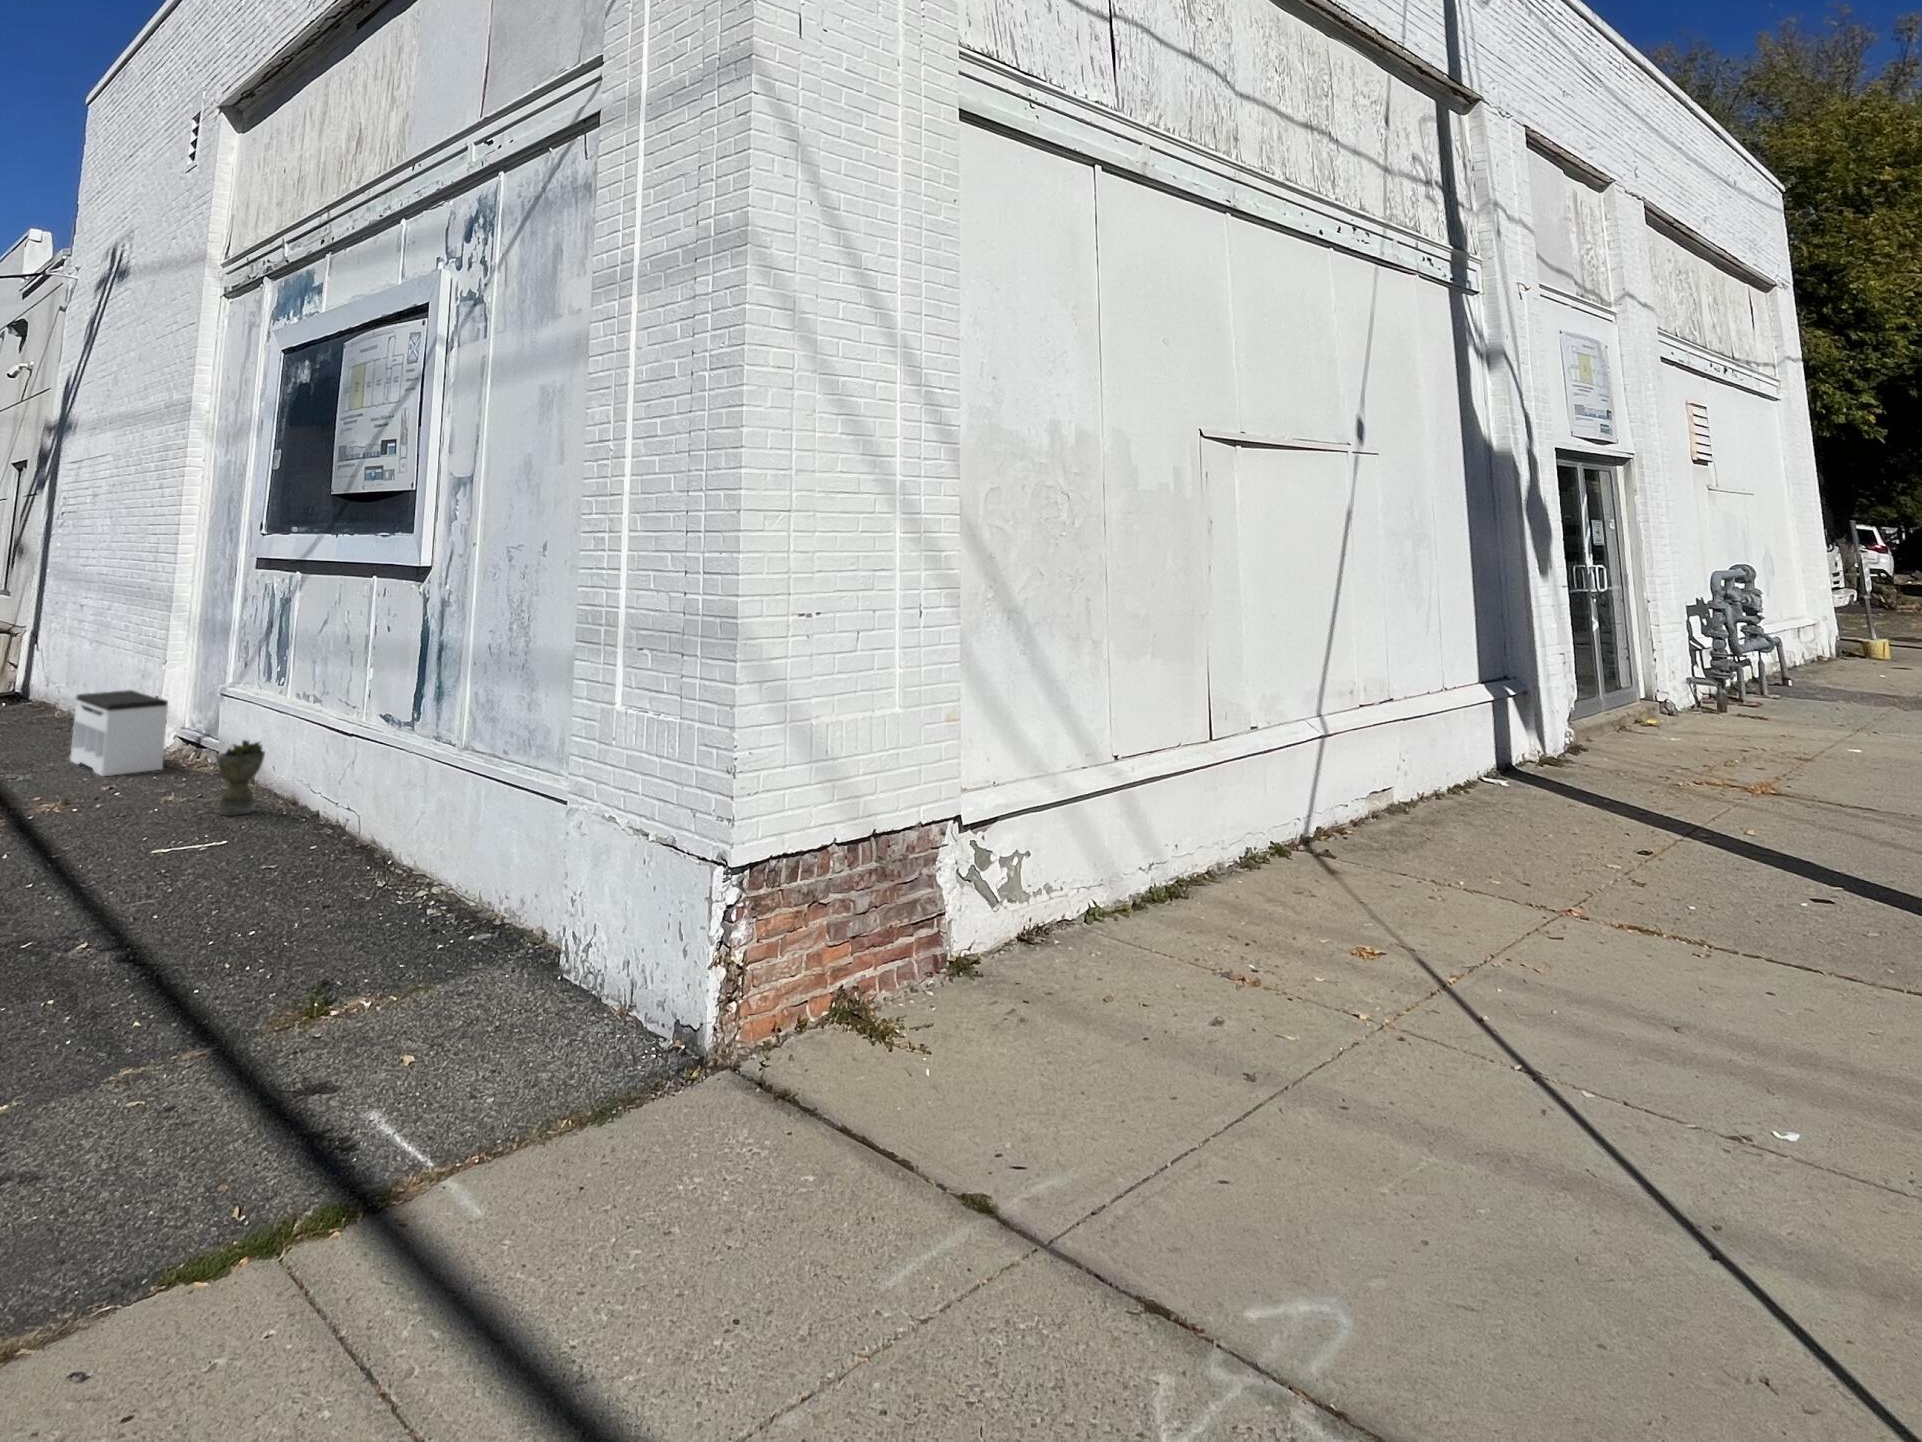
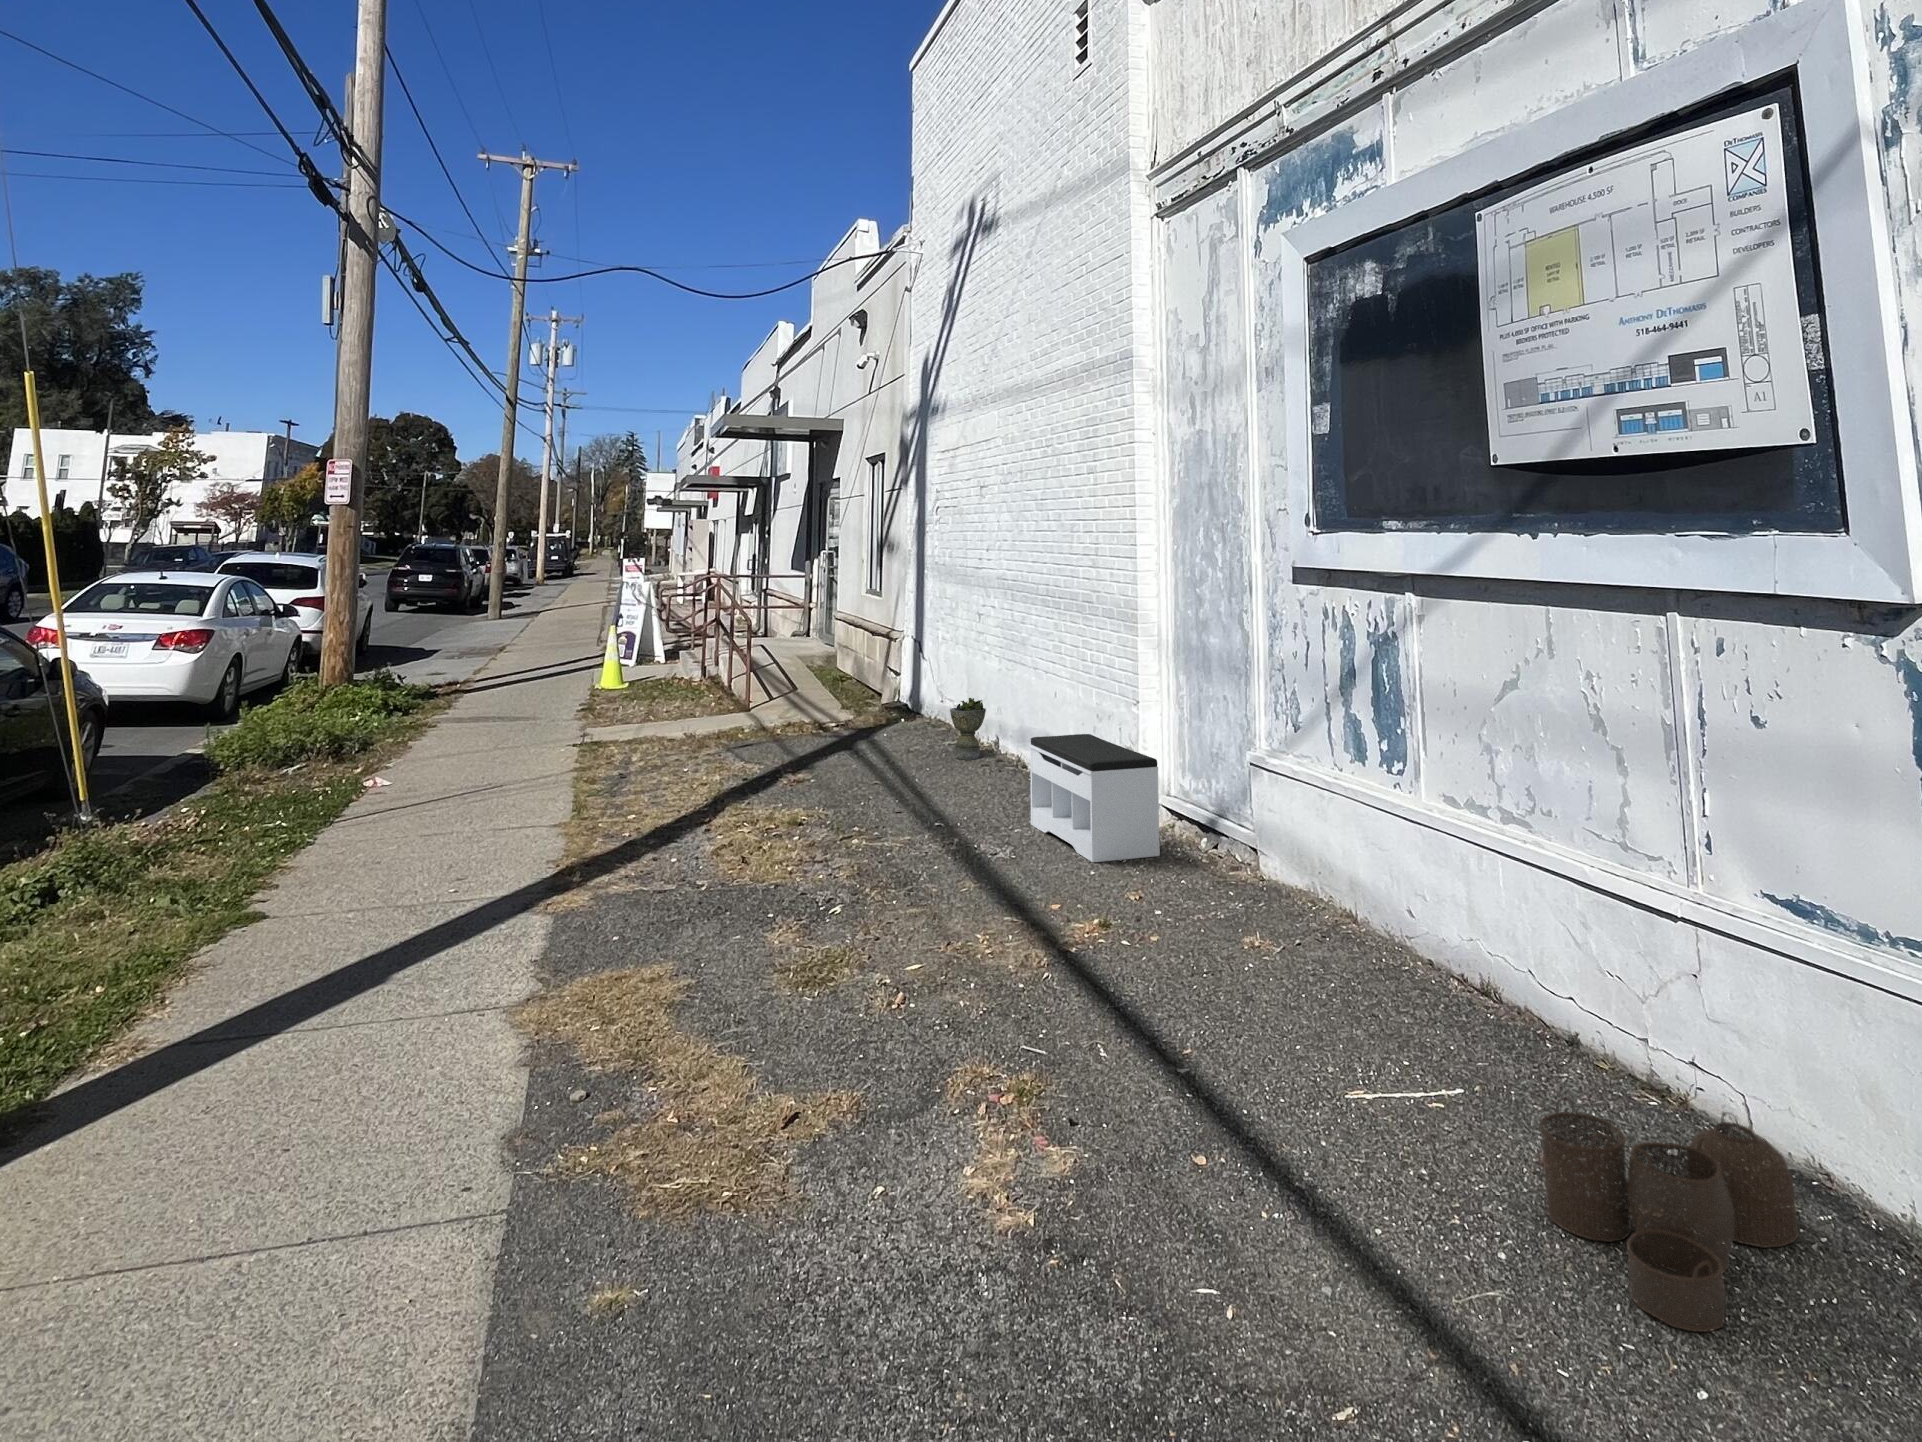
planter: present [217,740,265,816] -> present [950,698,986,760]
woven basket: none [224,817,353,895] -> present [1539,1098,1799,1332]

